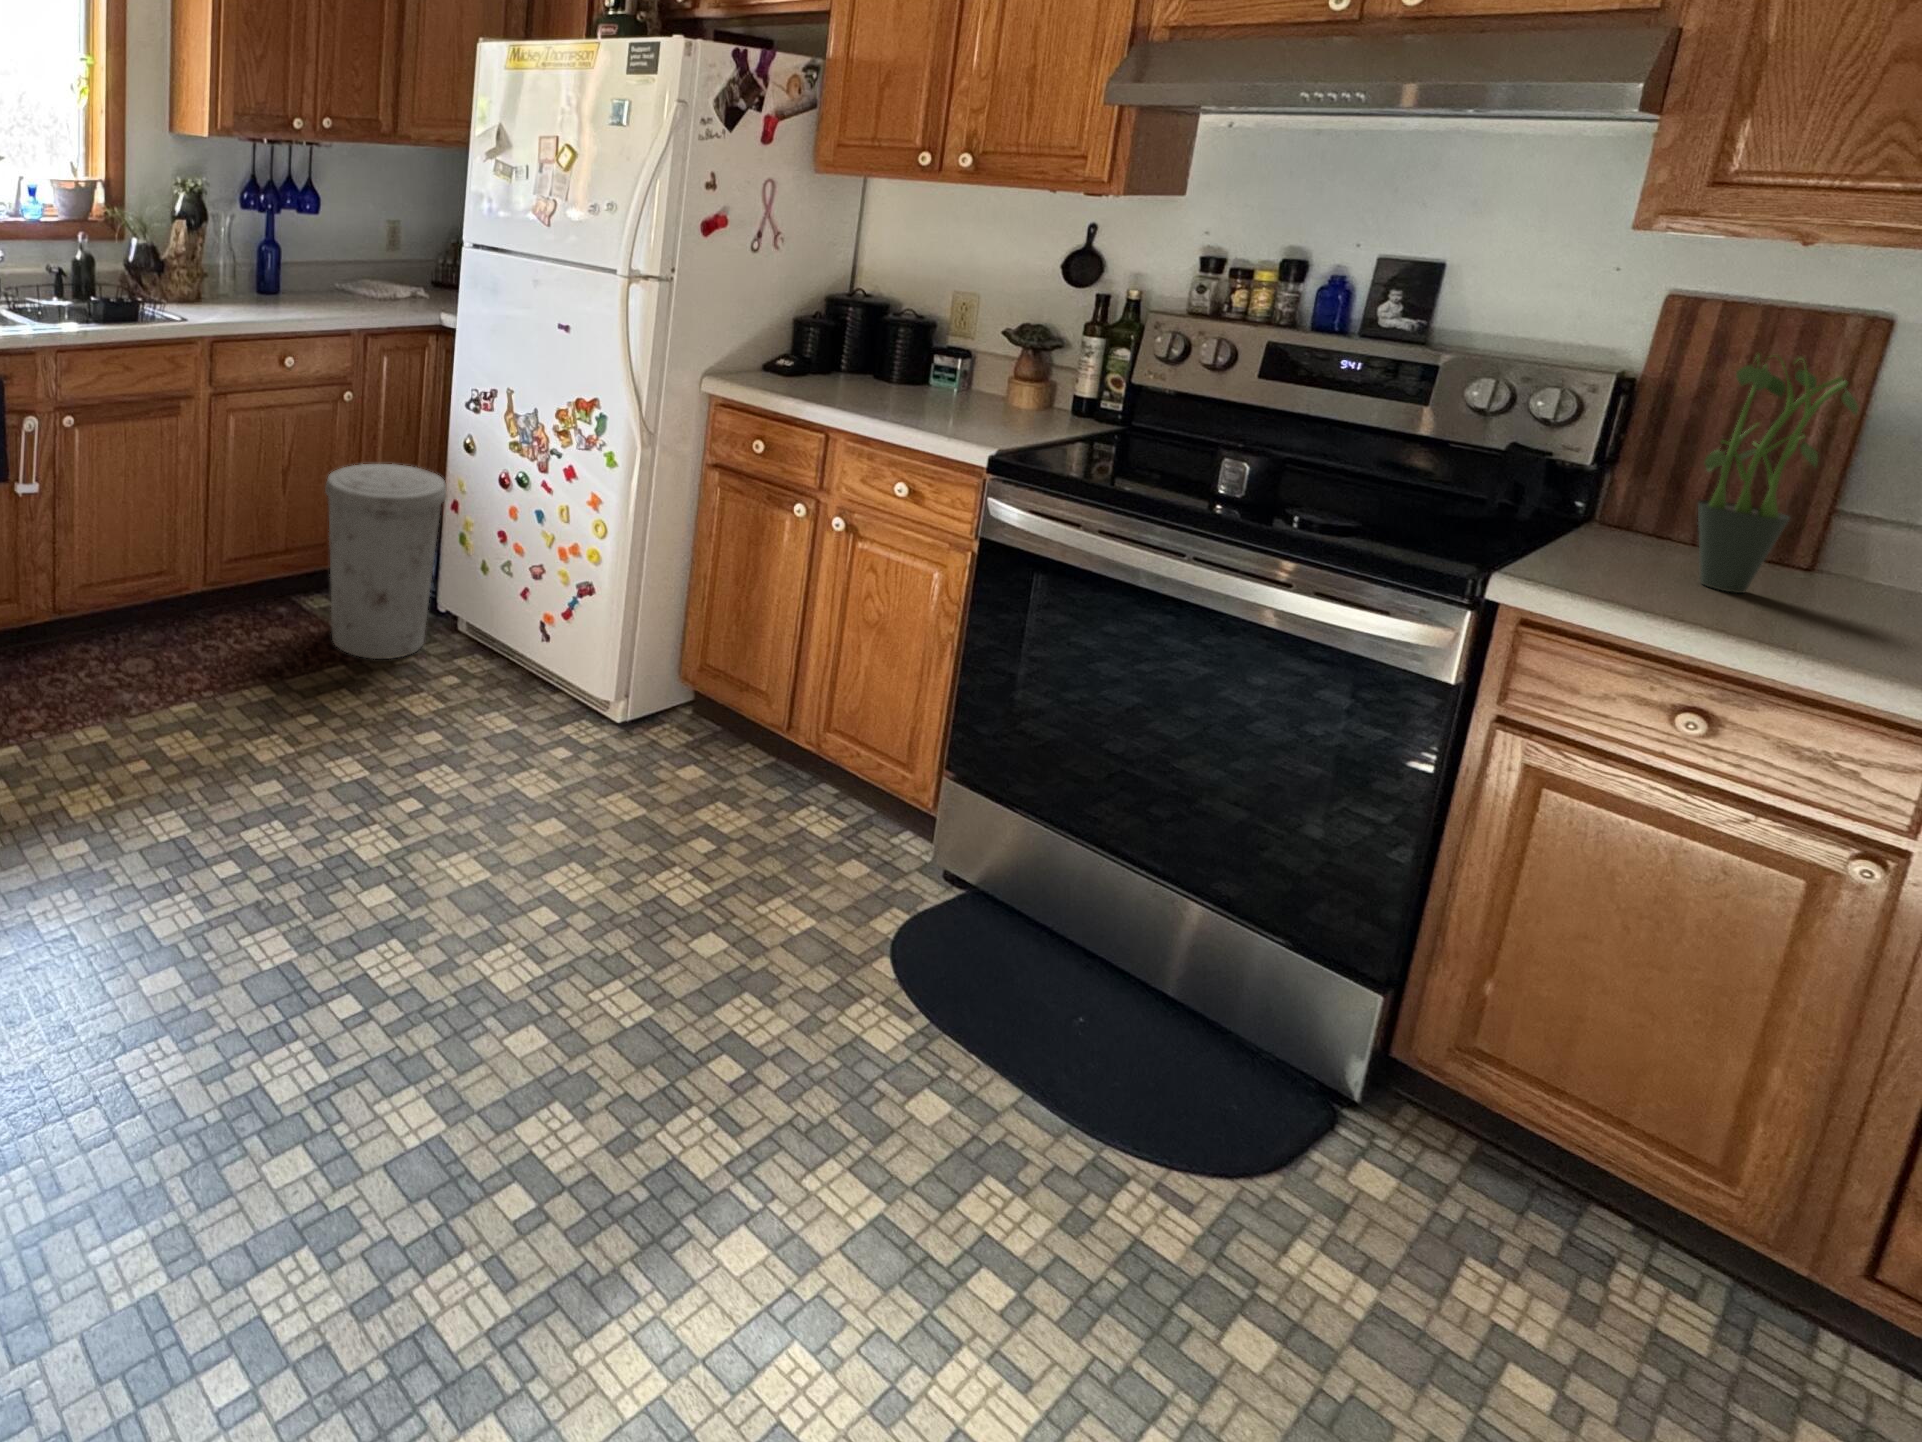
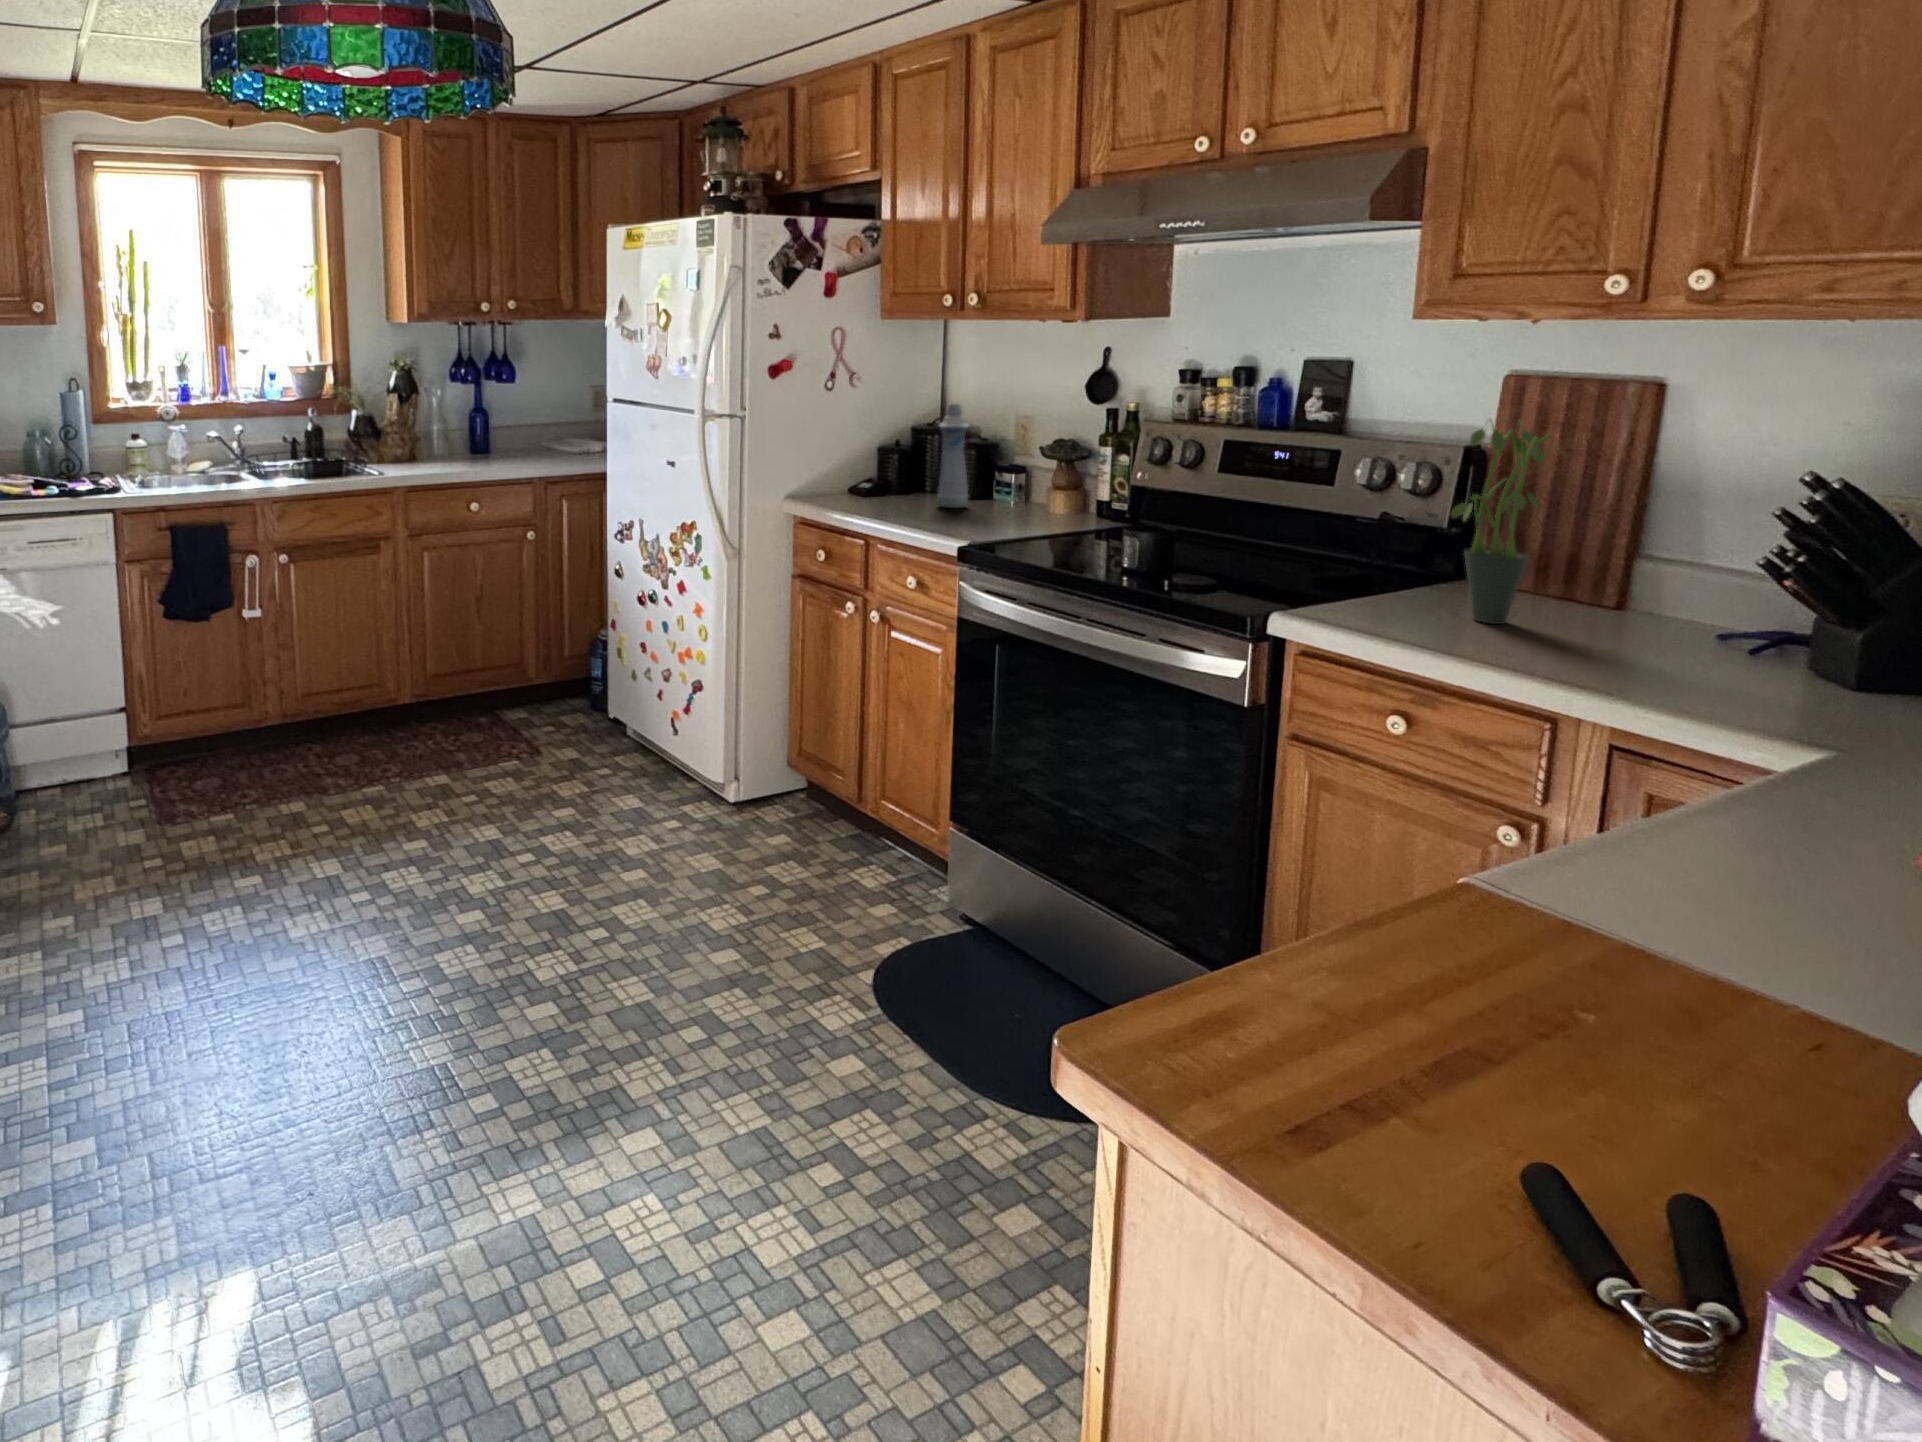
bottle: none [887,278,935,398] -> present [938,404,969,508]
trash can: present [325,464,446,659] -> none [498,590,601,755]

